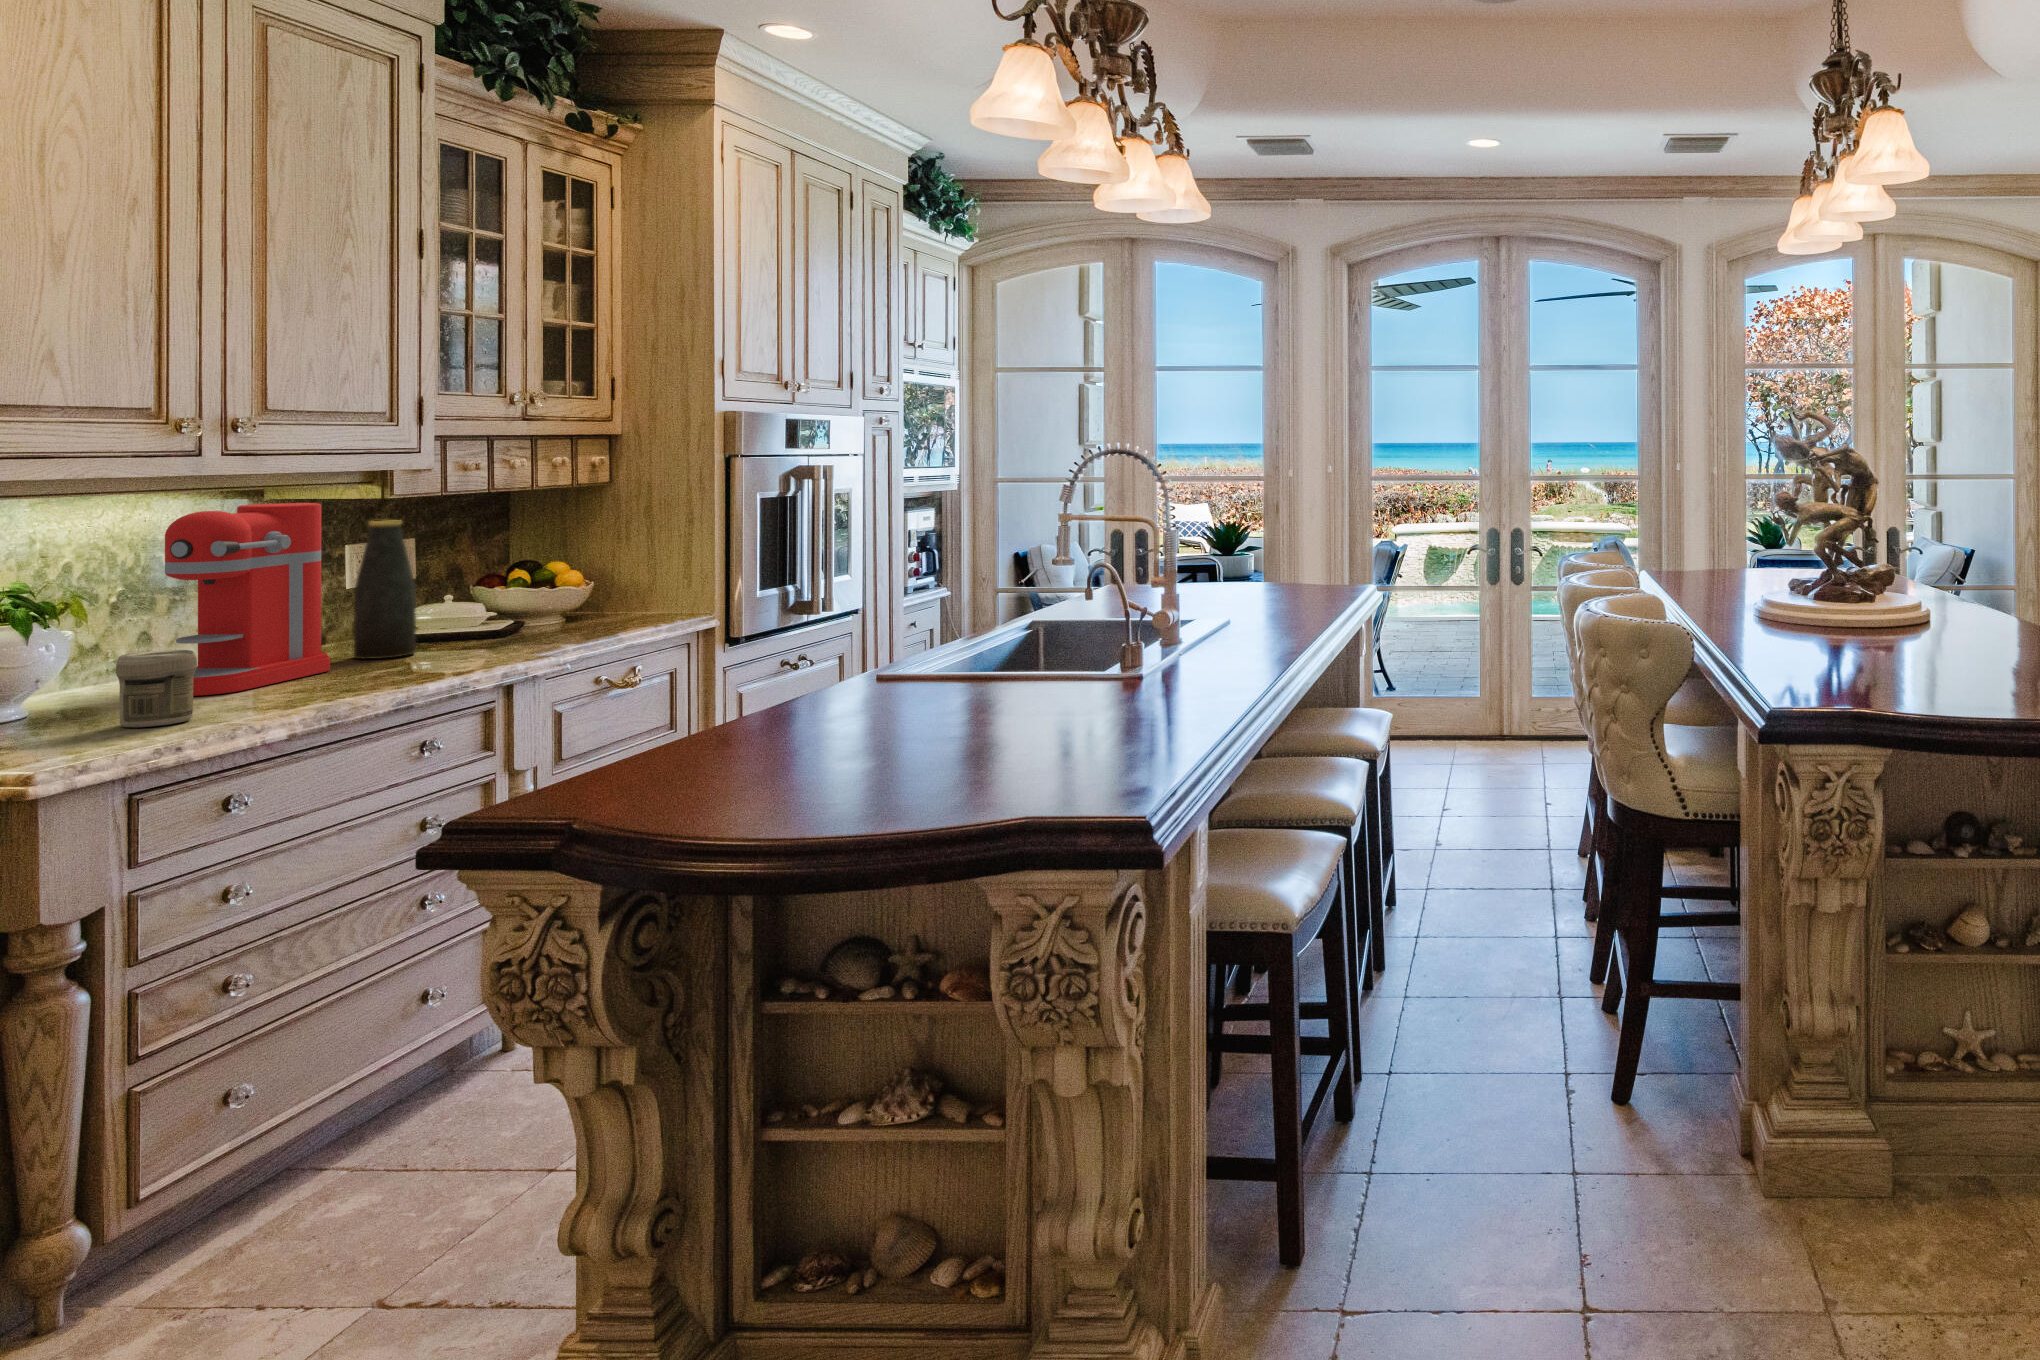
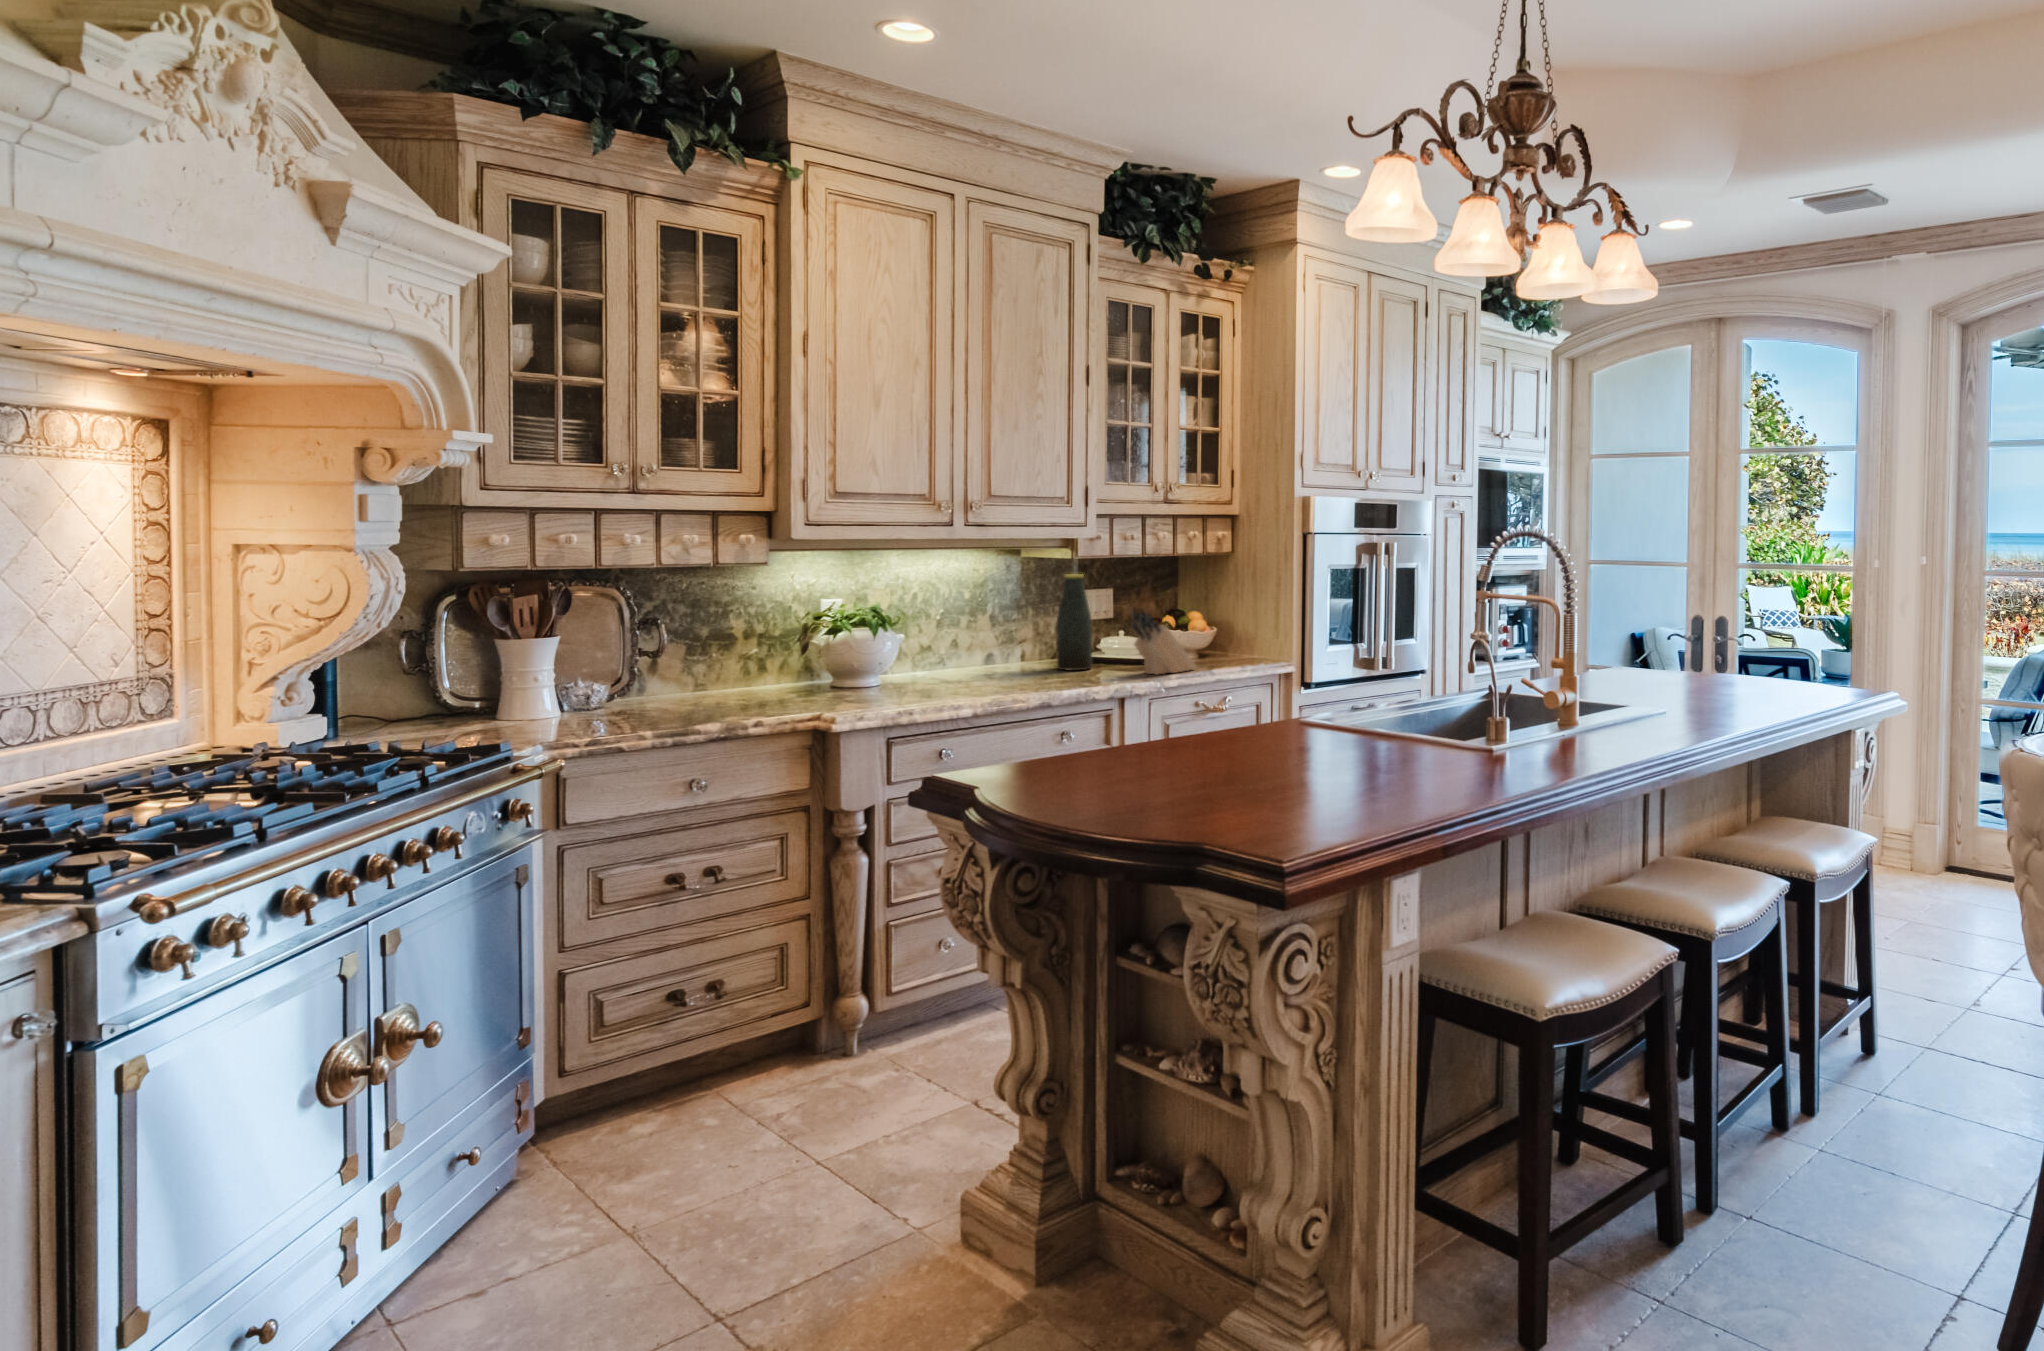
coffee maker: present [165,503,330,696] -> none [935,560,1035,684]
knife block: none [497,565,589,651] -> present [1131,611,1196,674]
jar: present [116,650,197,727] -> none [893,653,933,701]

